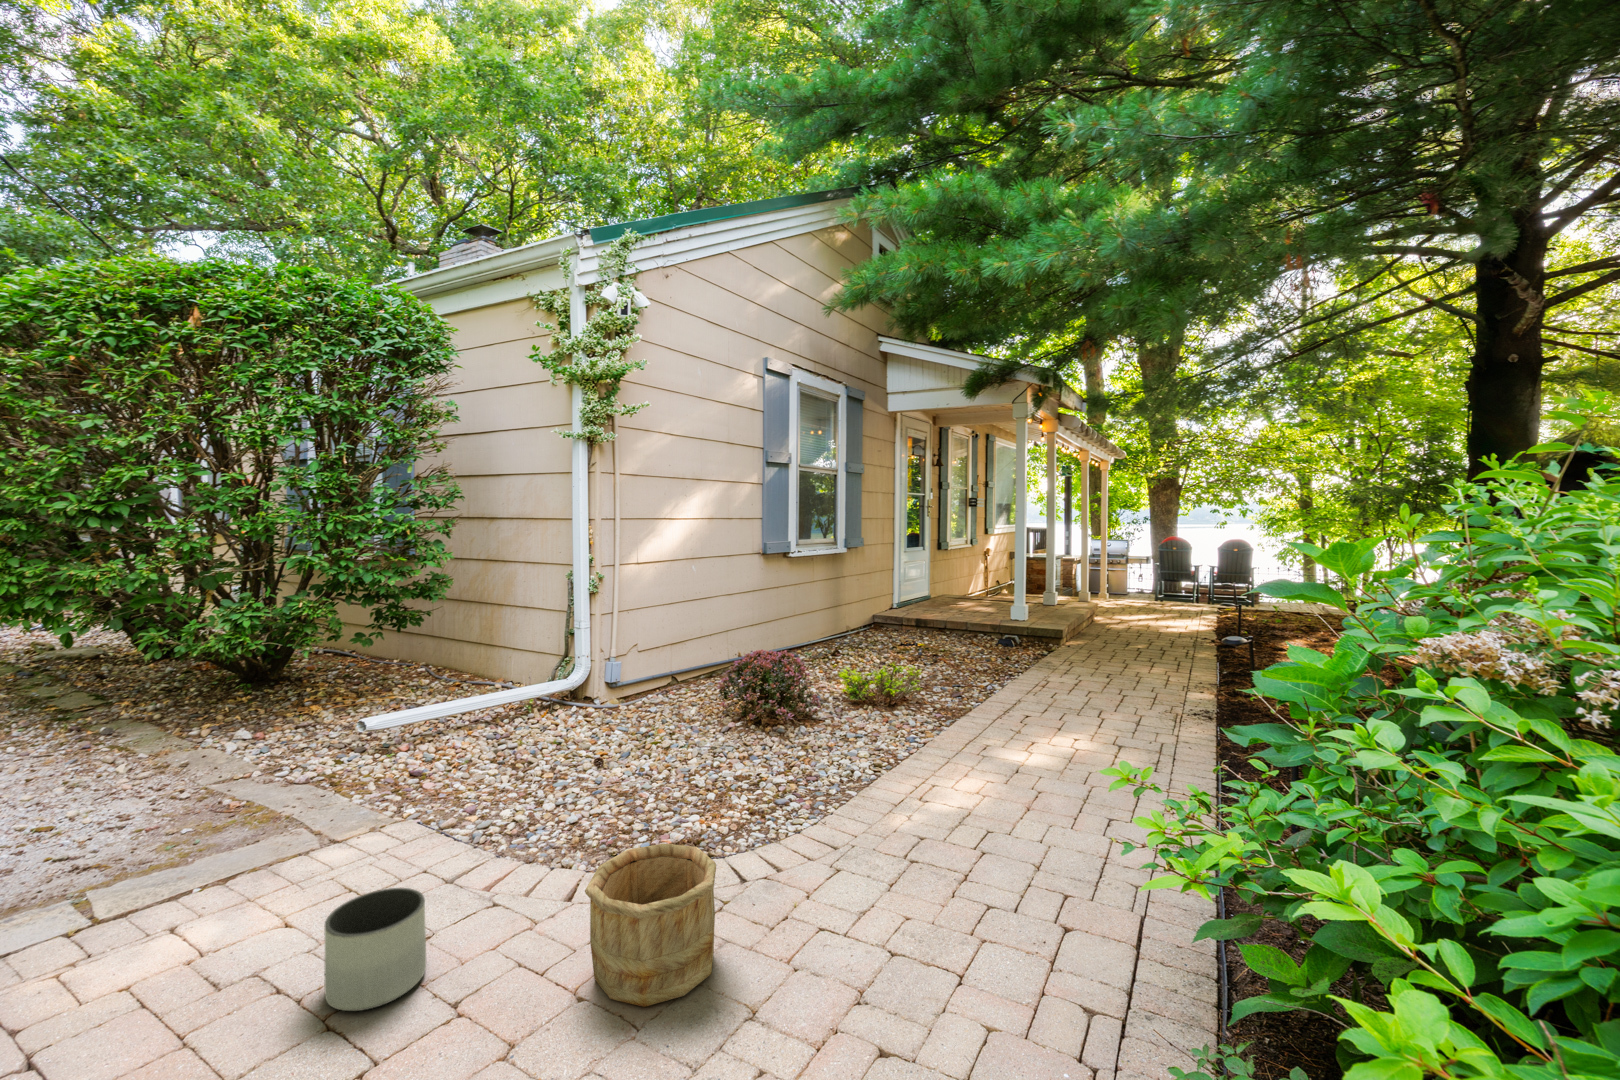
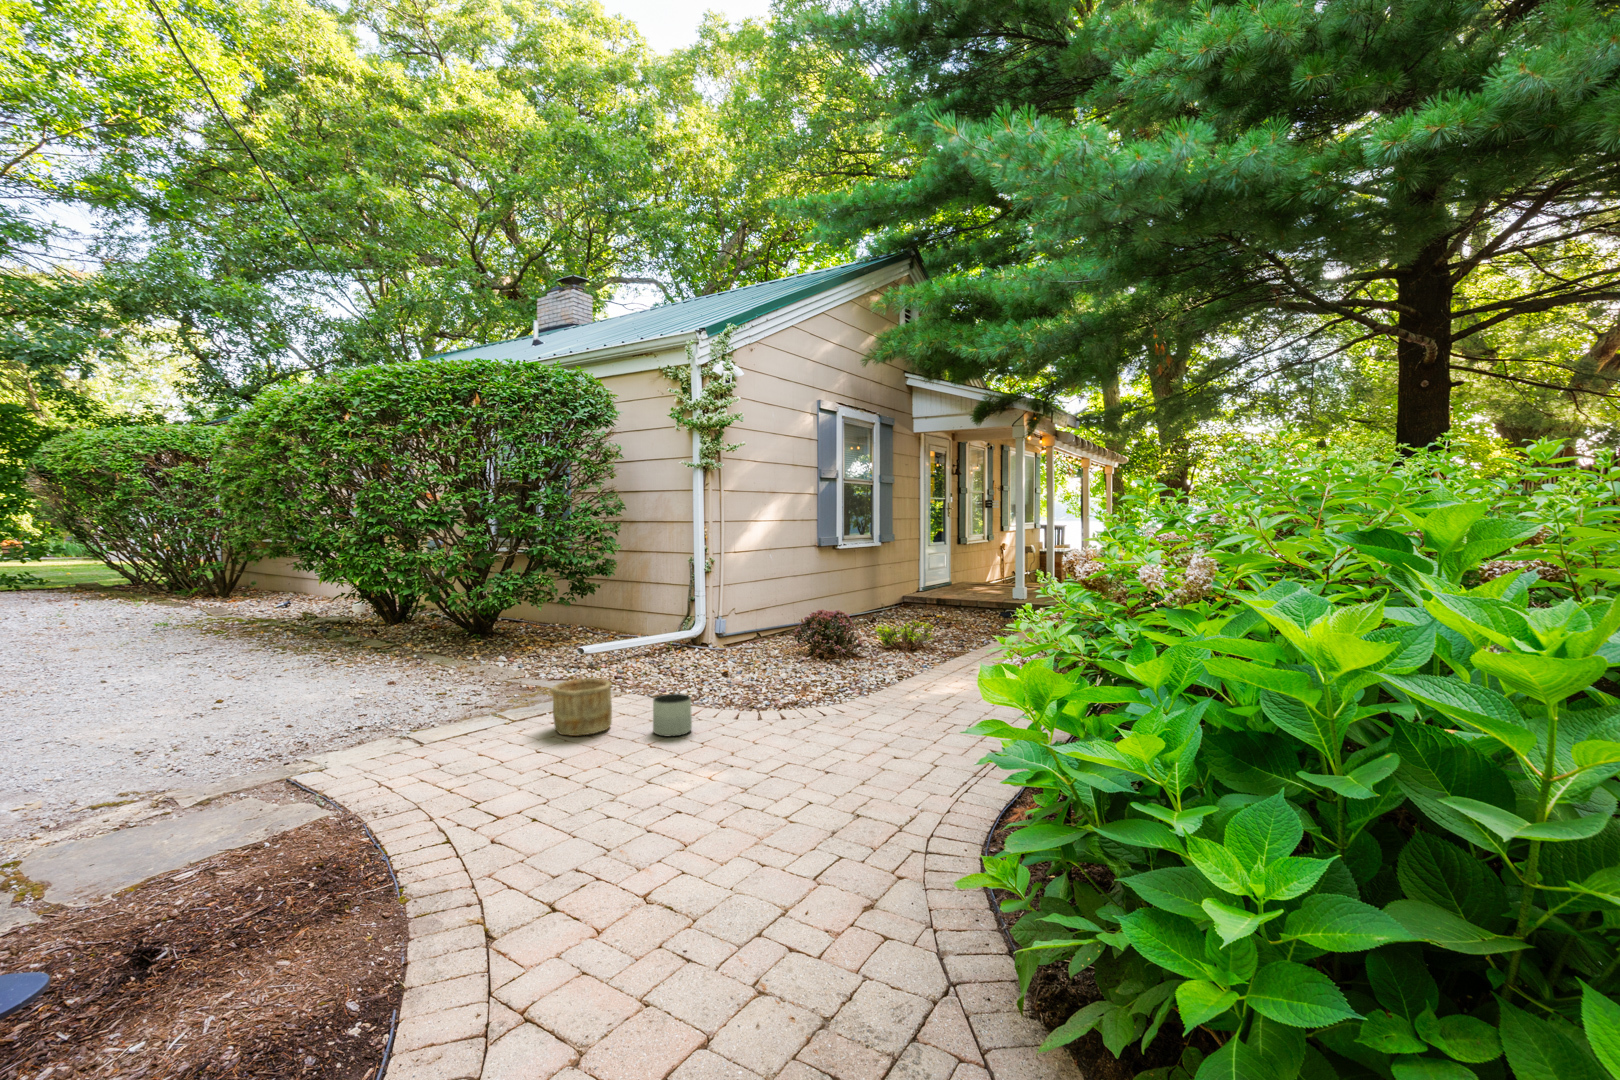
wooden bucket: present [585,844,716,1007] -> present [551,678,612,736]

